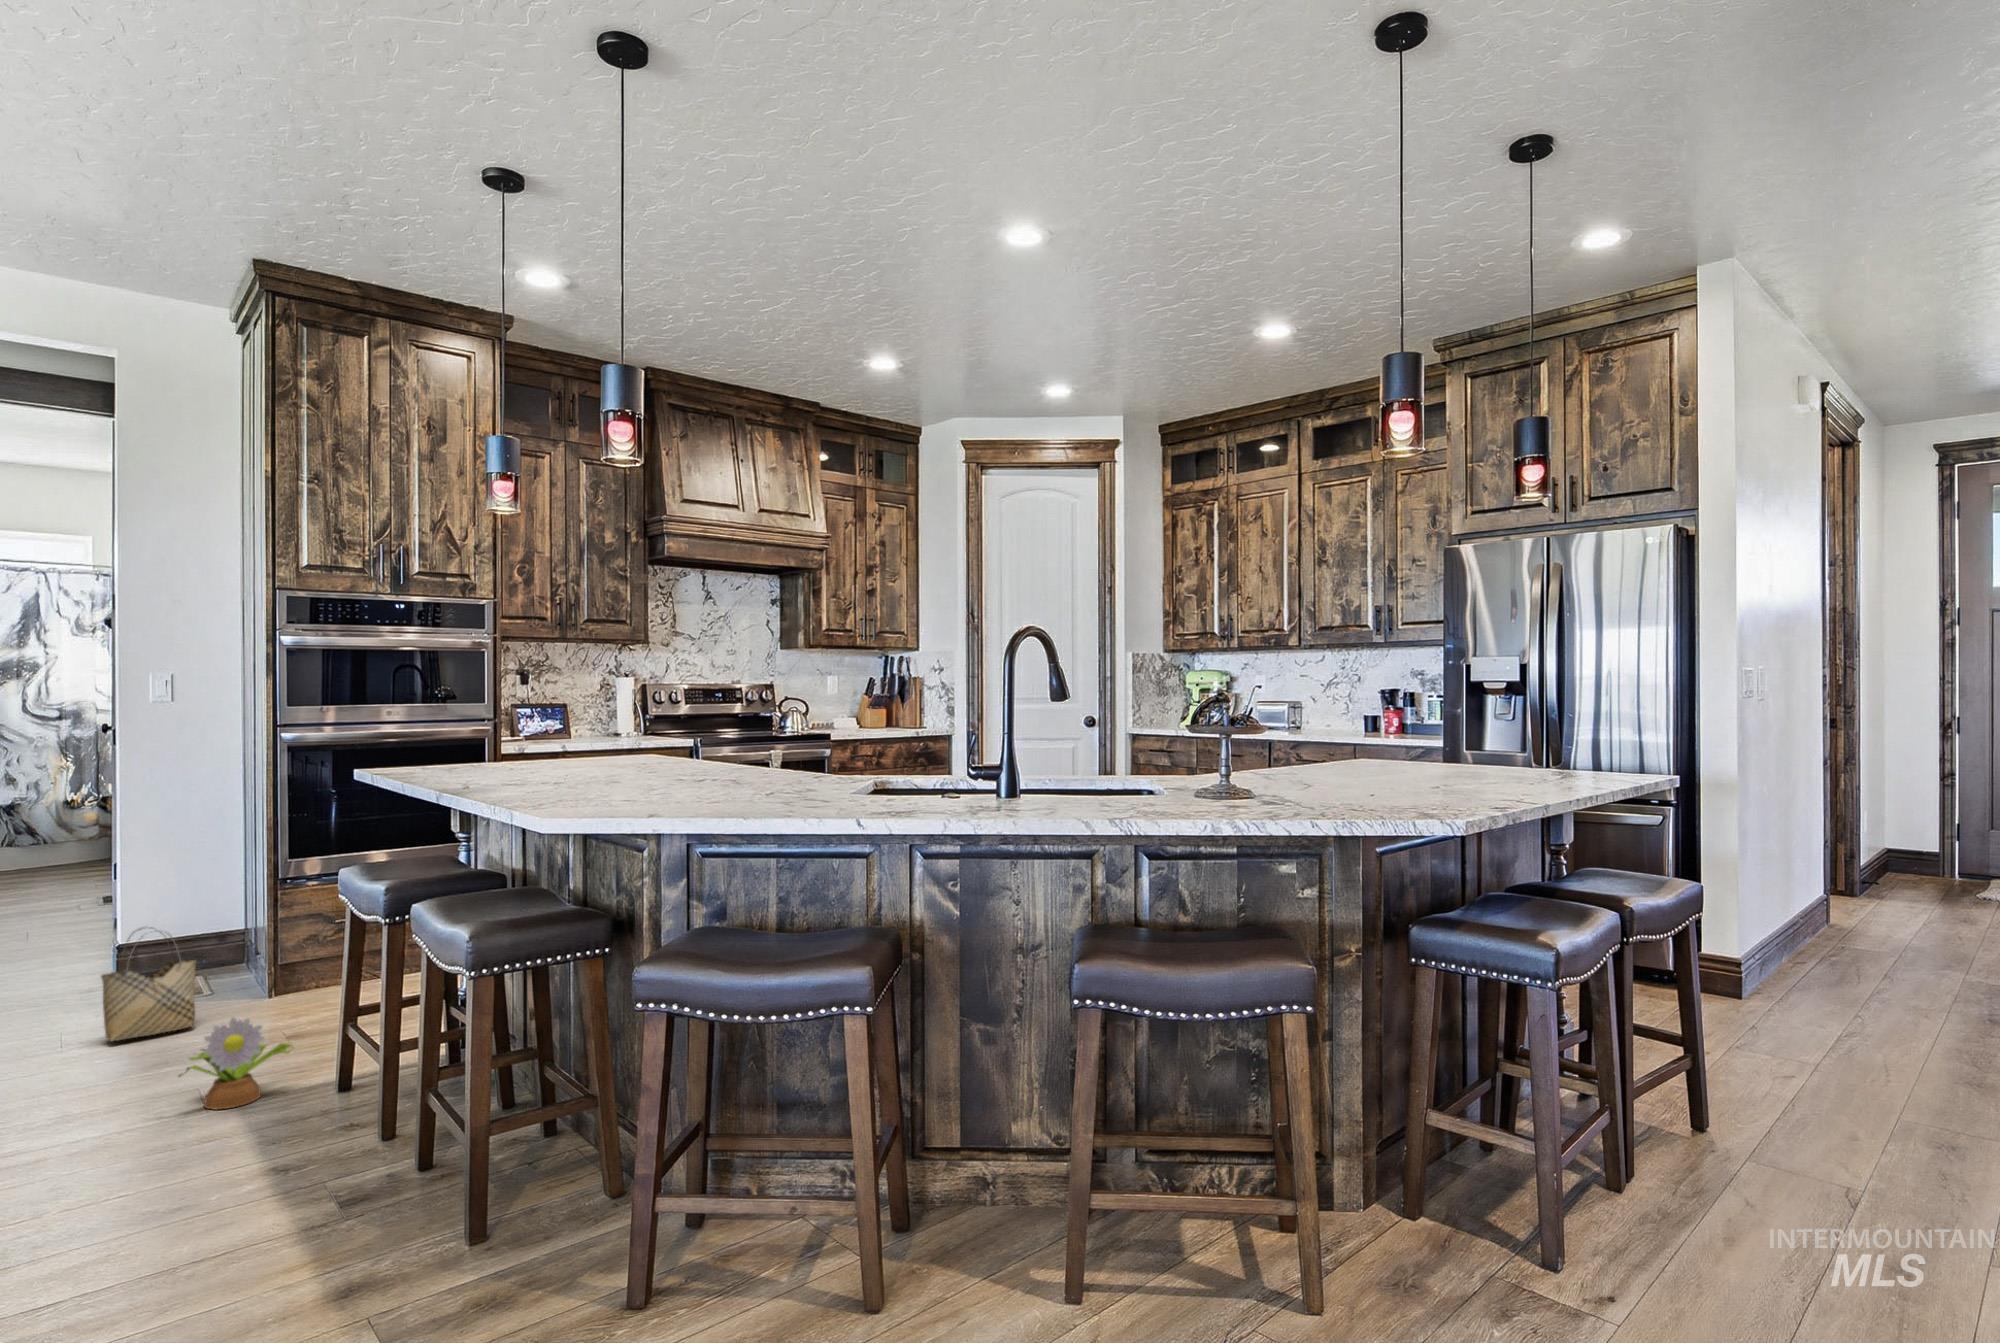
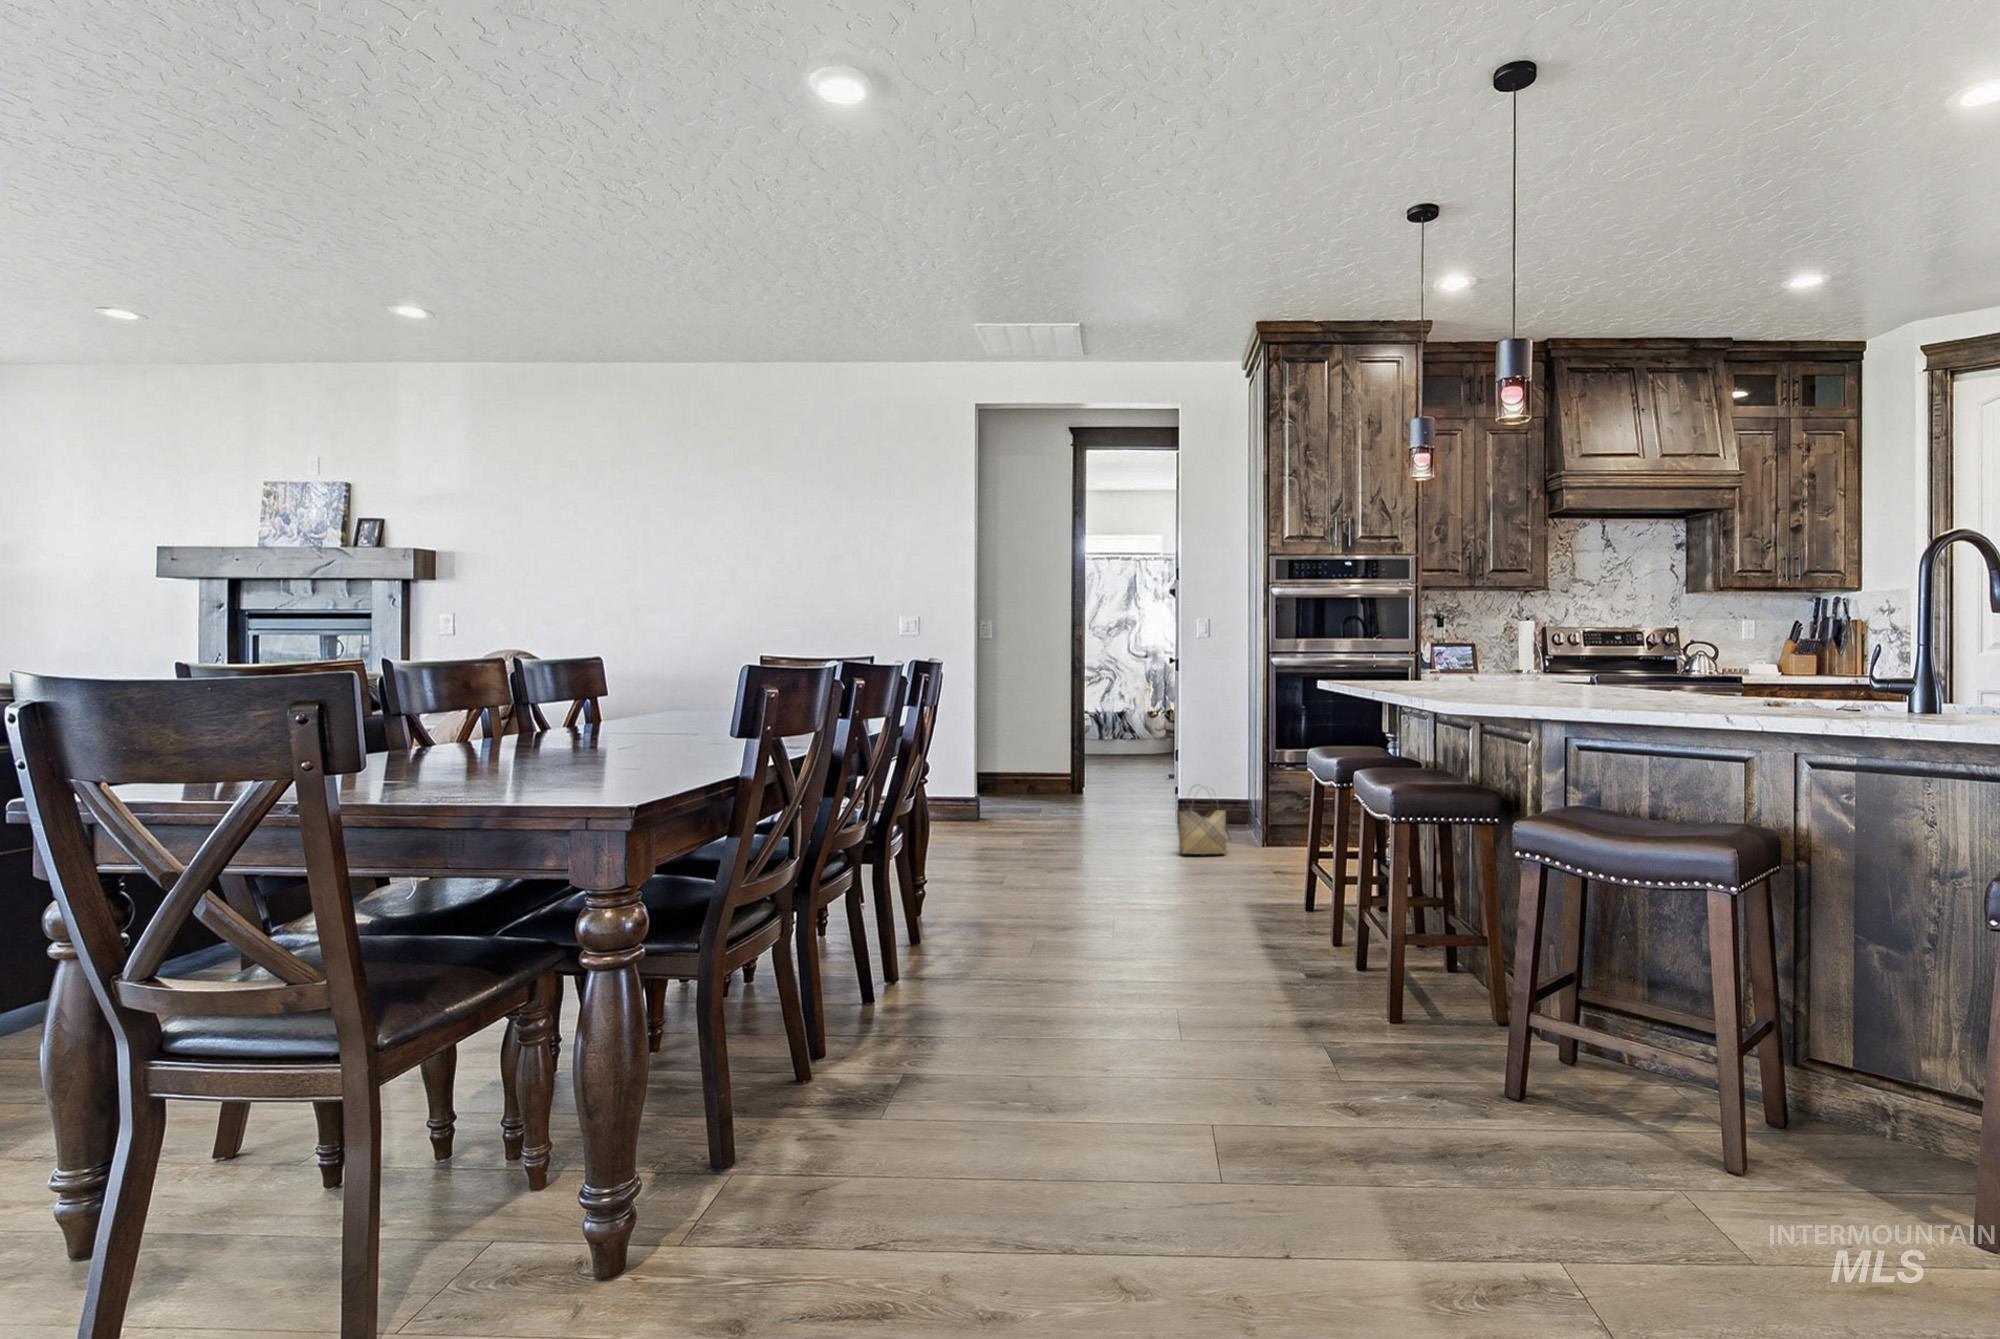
decorative plant: present [179,1017,292,1109] -> none [1235,841,1297,900]

